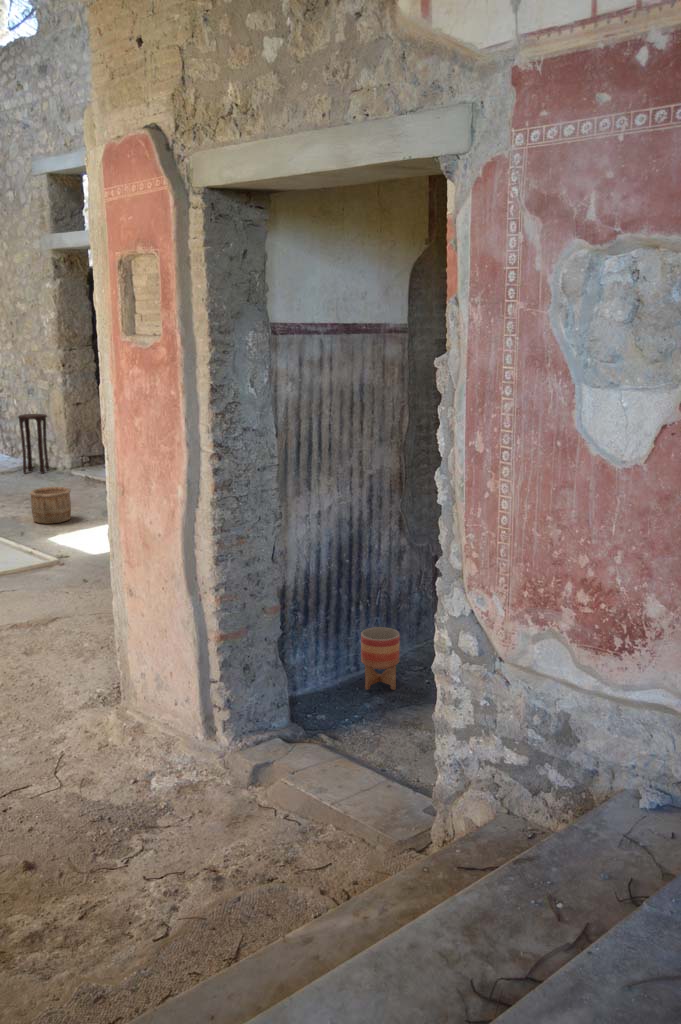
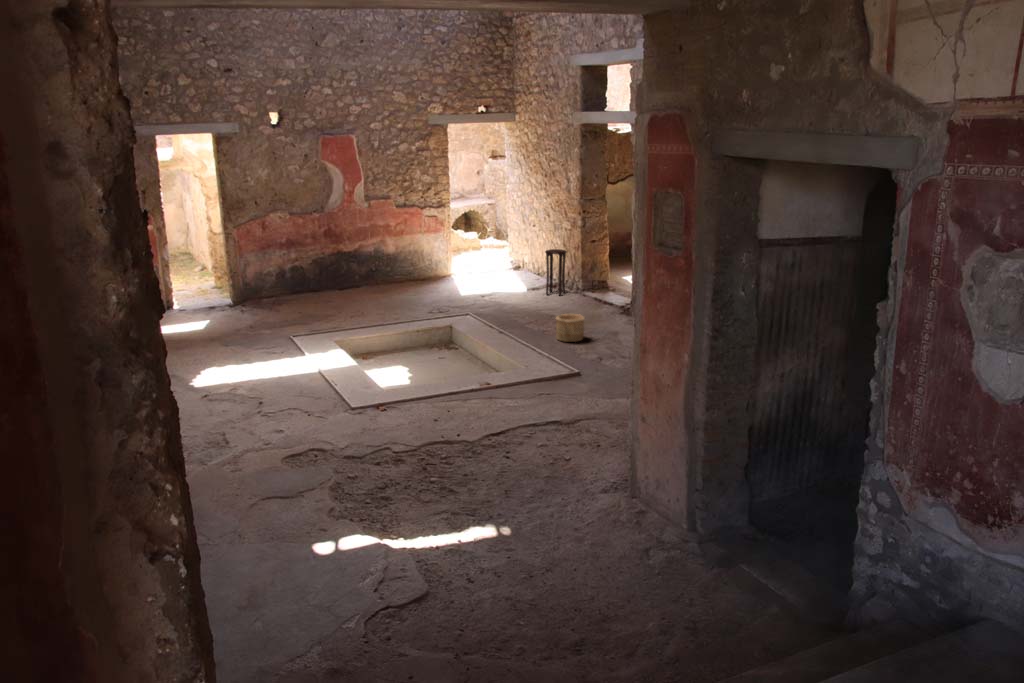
planter: present [361,627,400,690] -> none [805,464,837,513]

